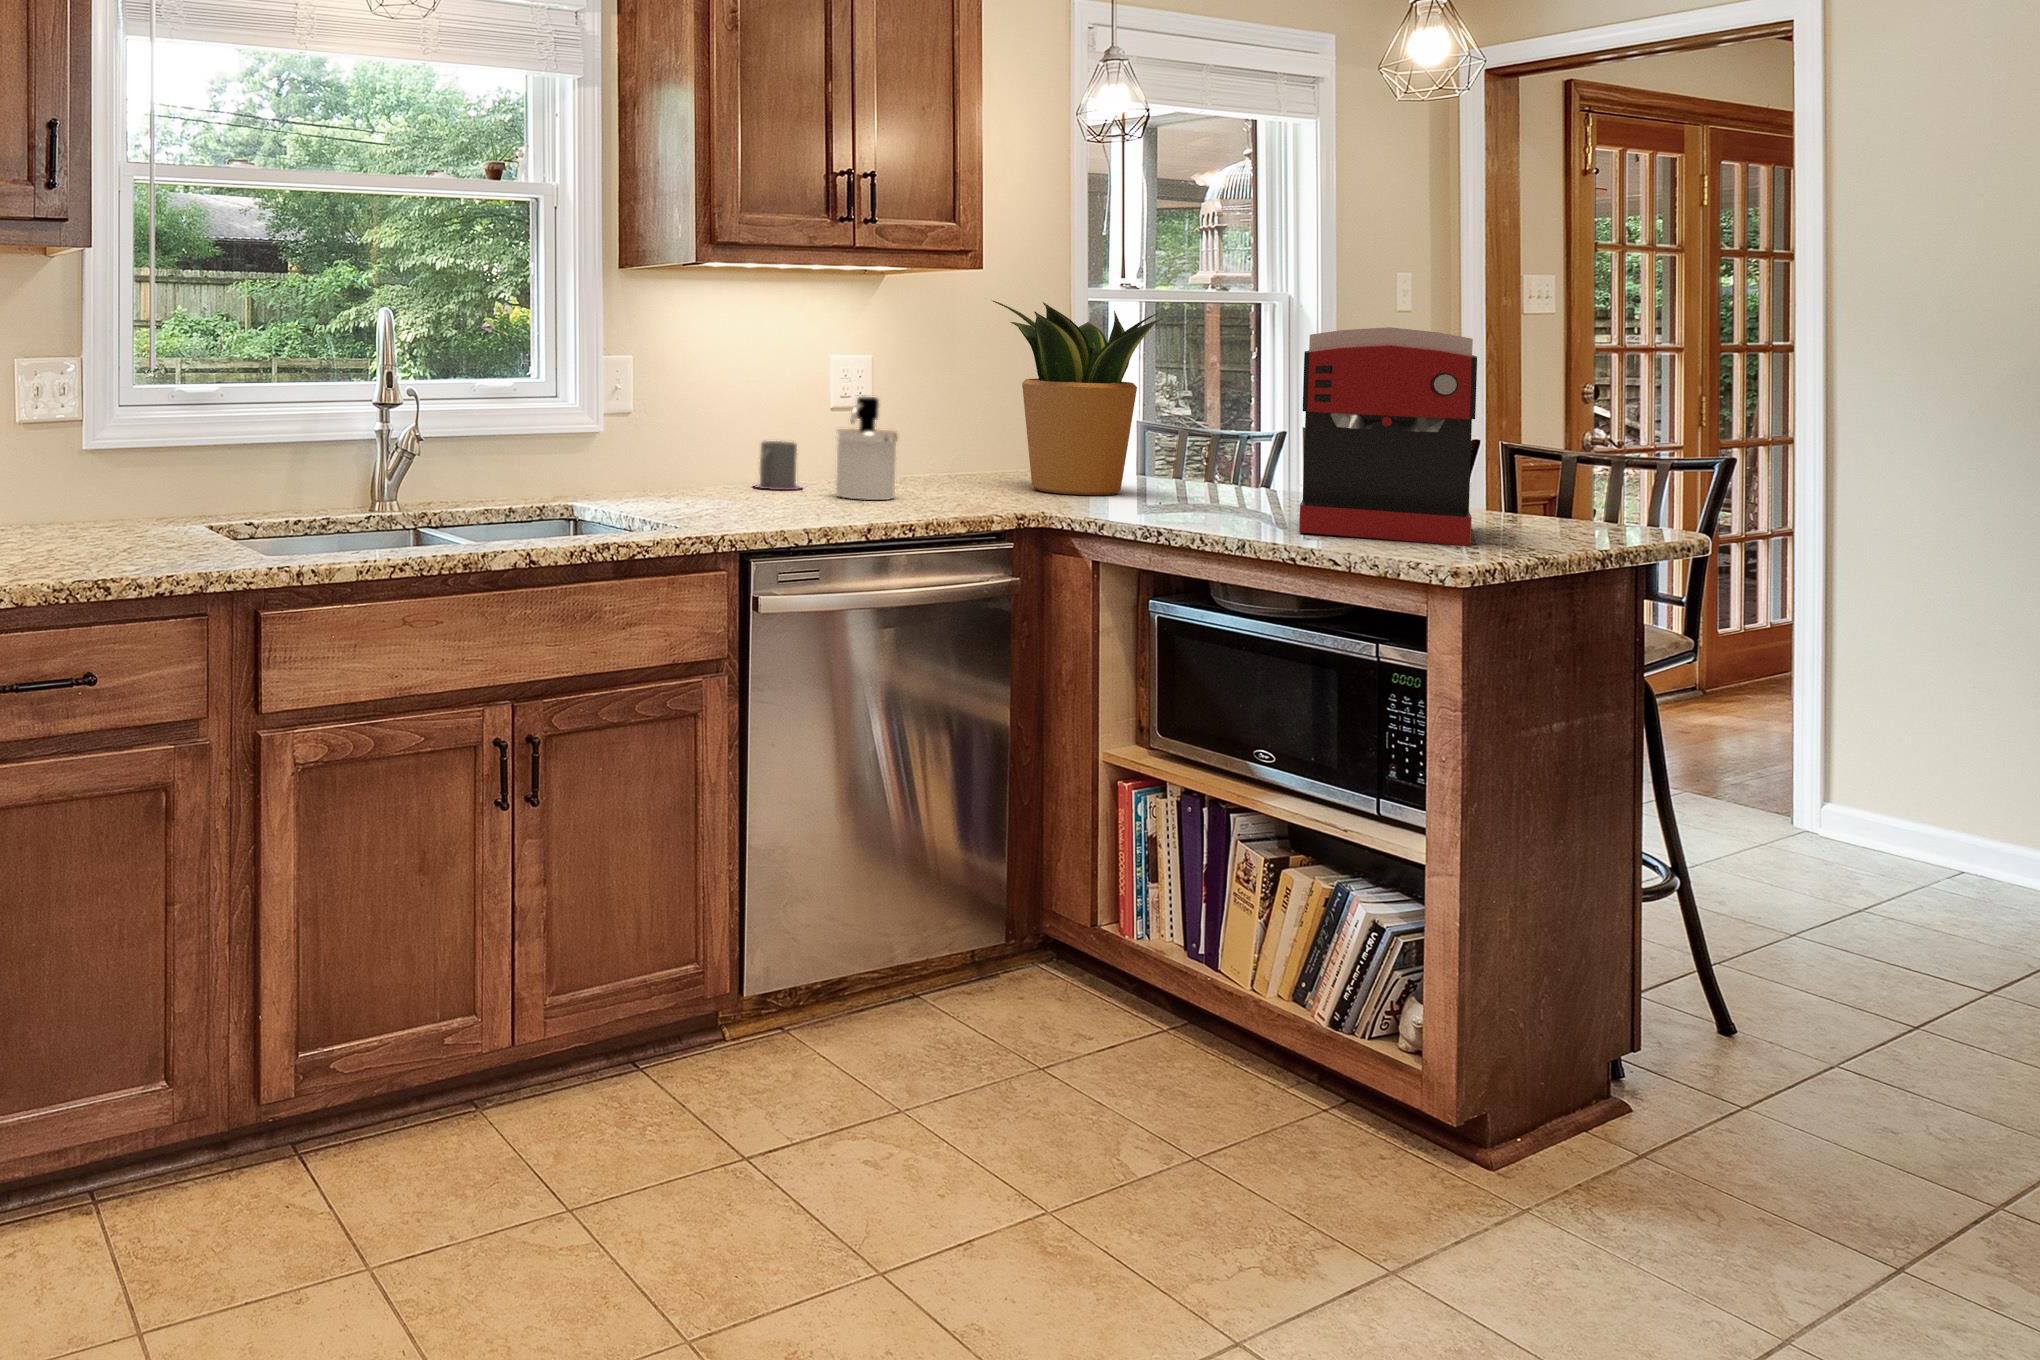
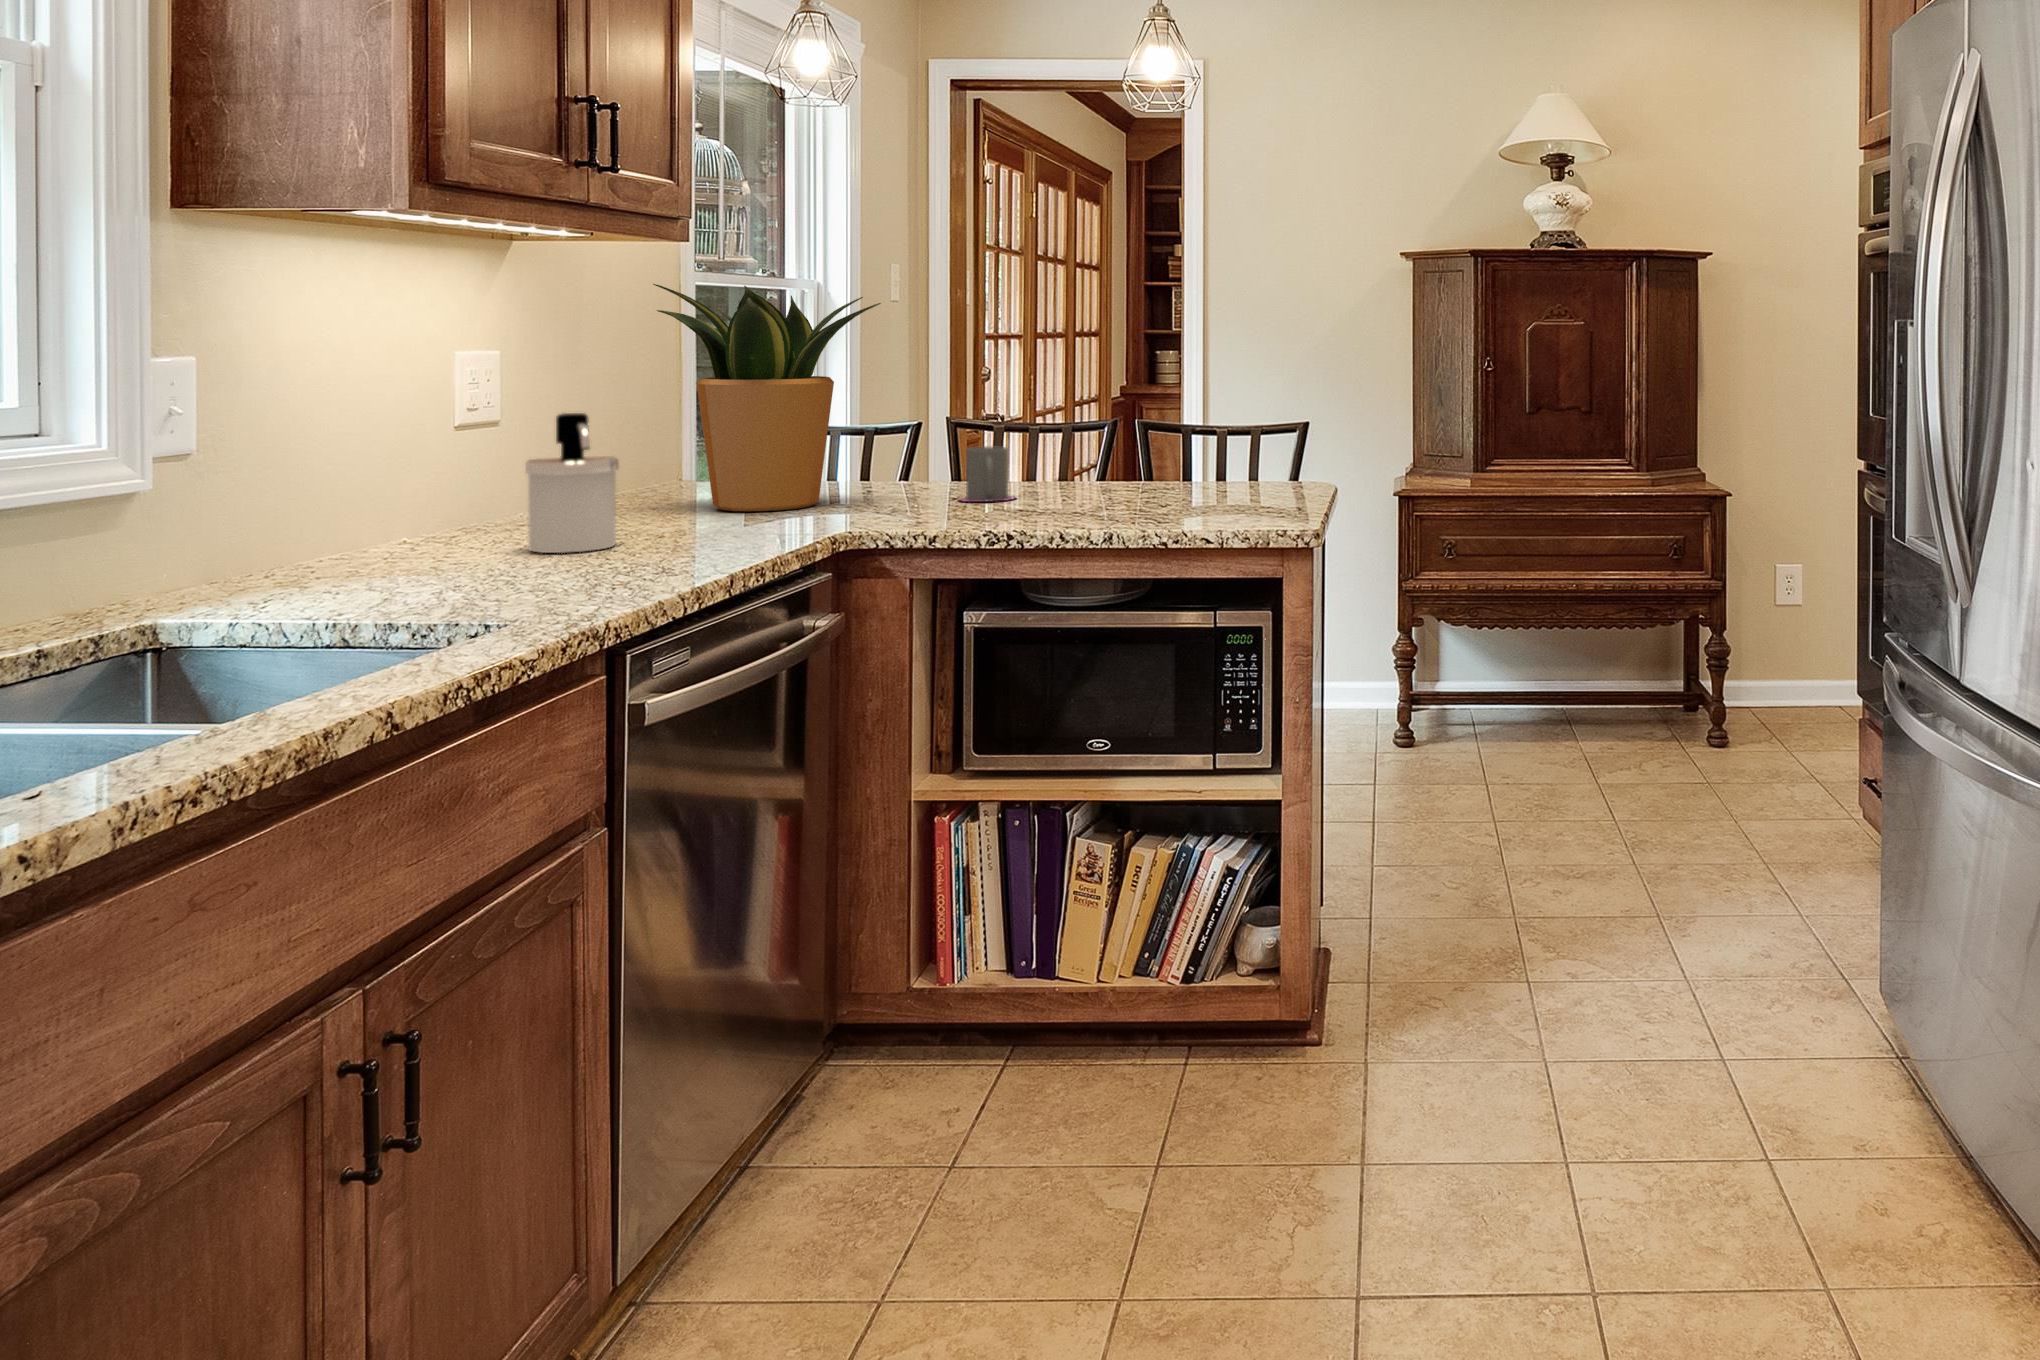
coffee maker: present [1299,327,1477,546] -> none [1054,308,1243,515]
mug: present [755,441,800,490] -> present [960,446,1014,502]

